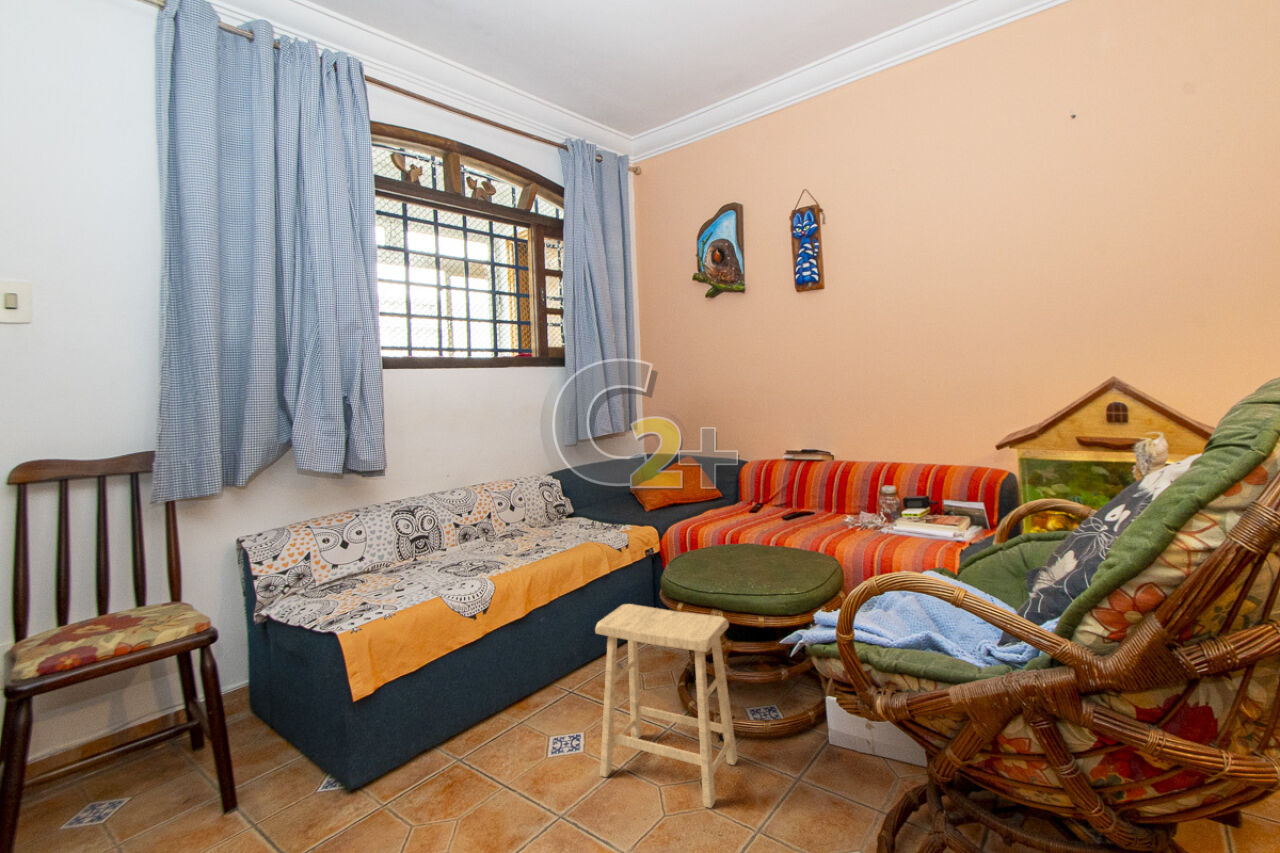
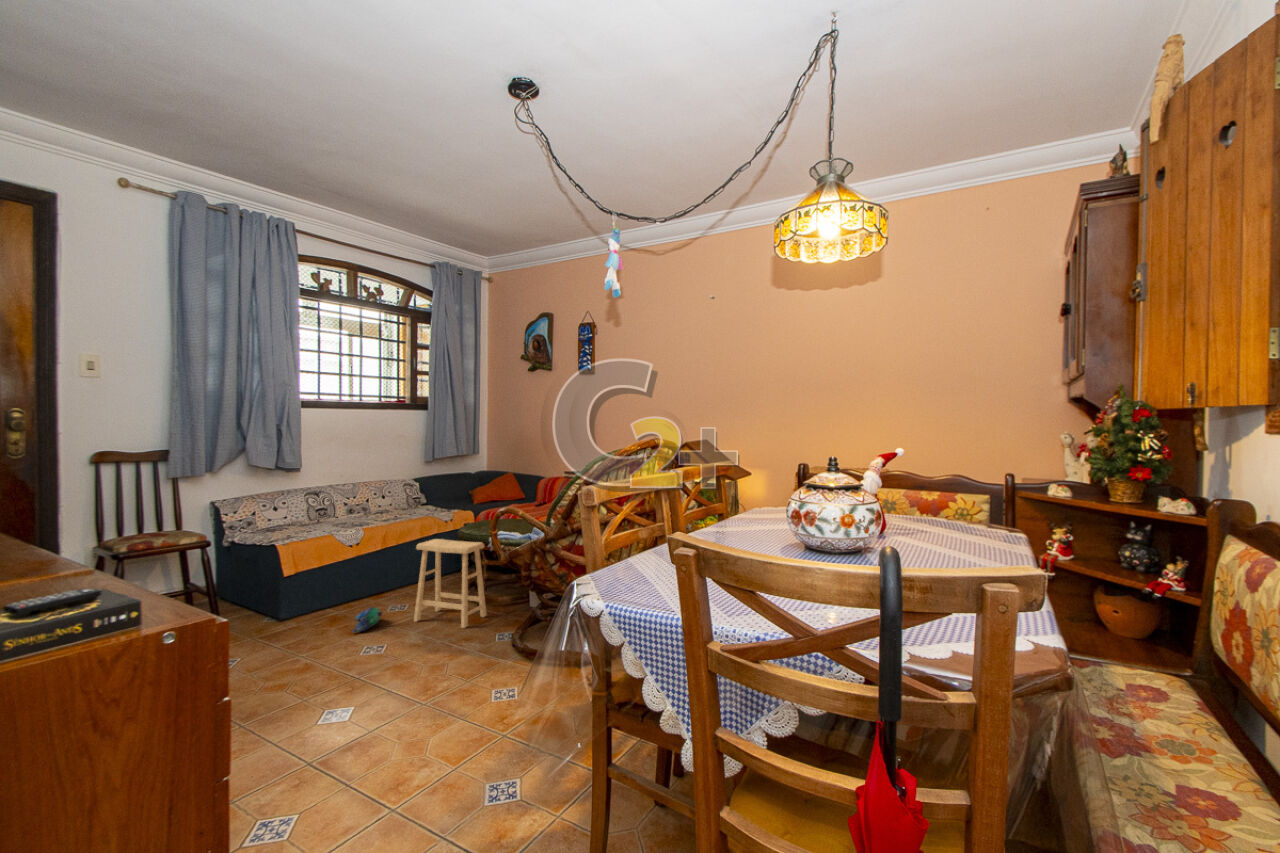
plush toy: none [488,745,542,820] -> present [352,607,382,633]

